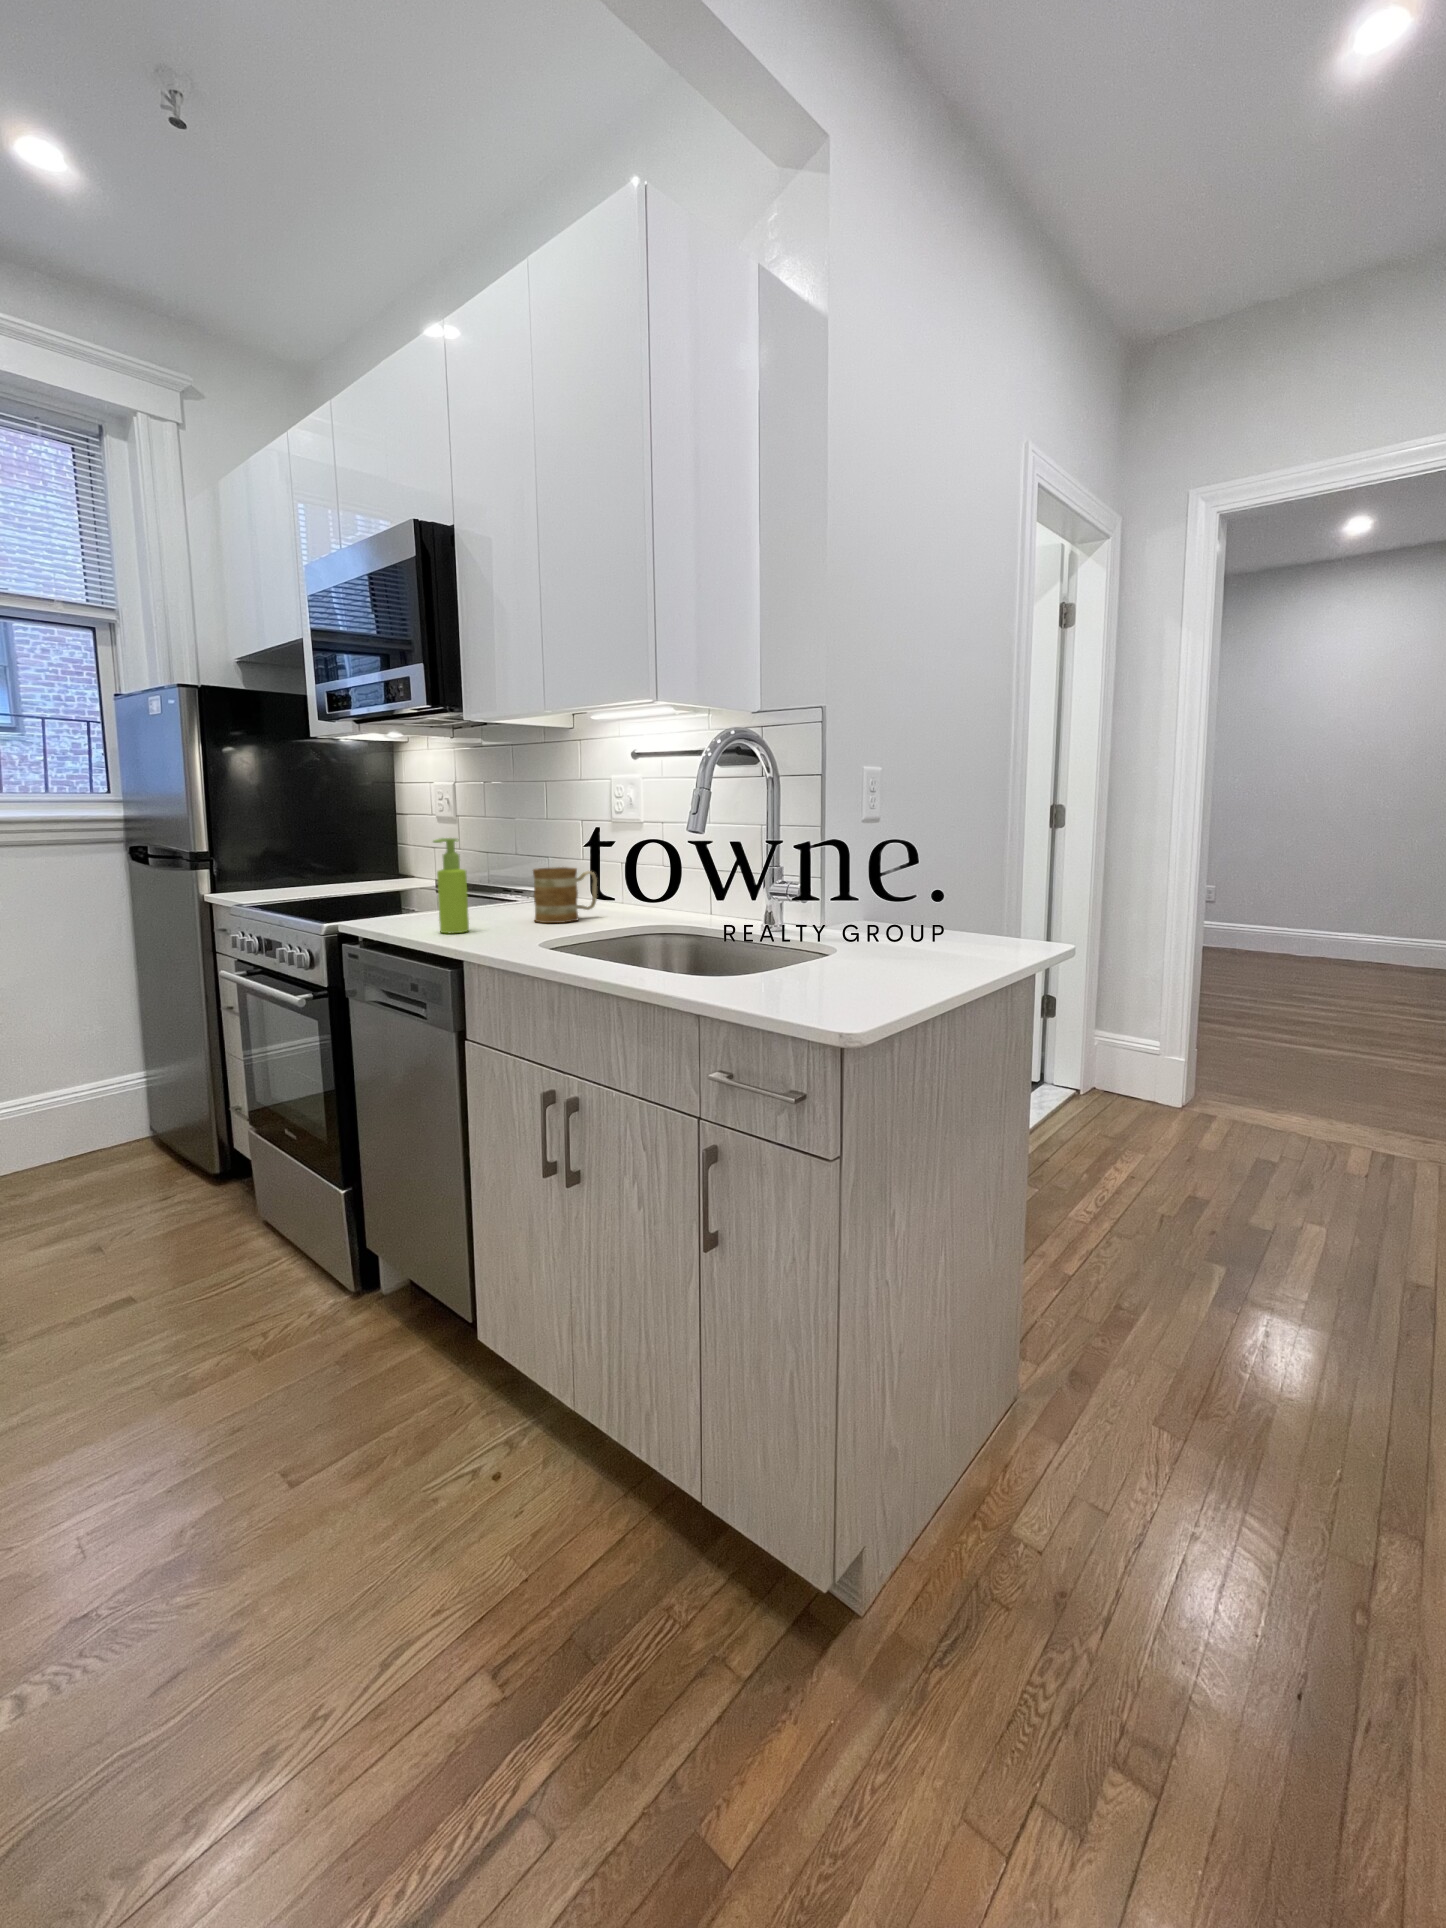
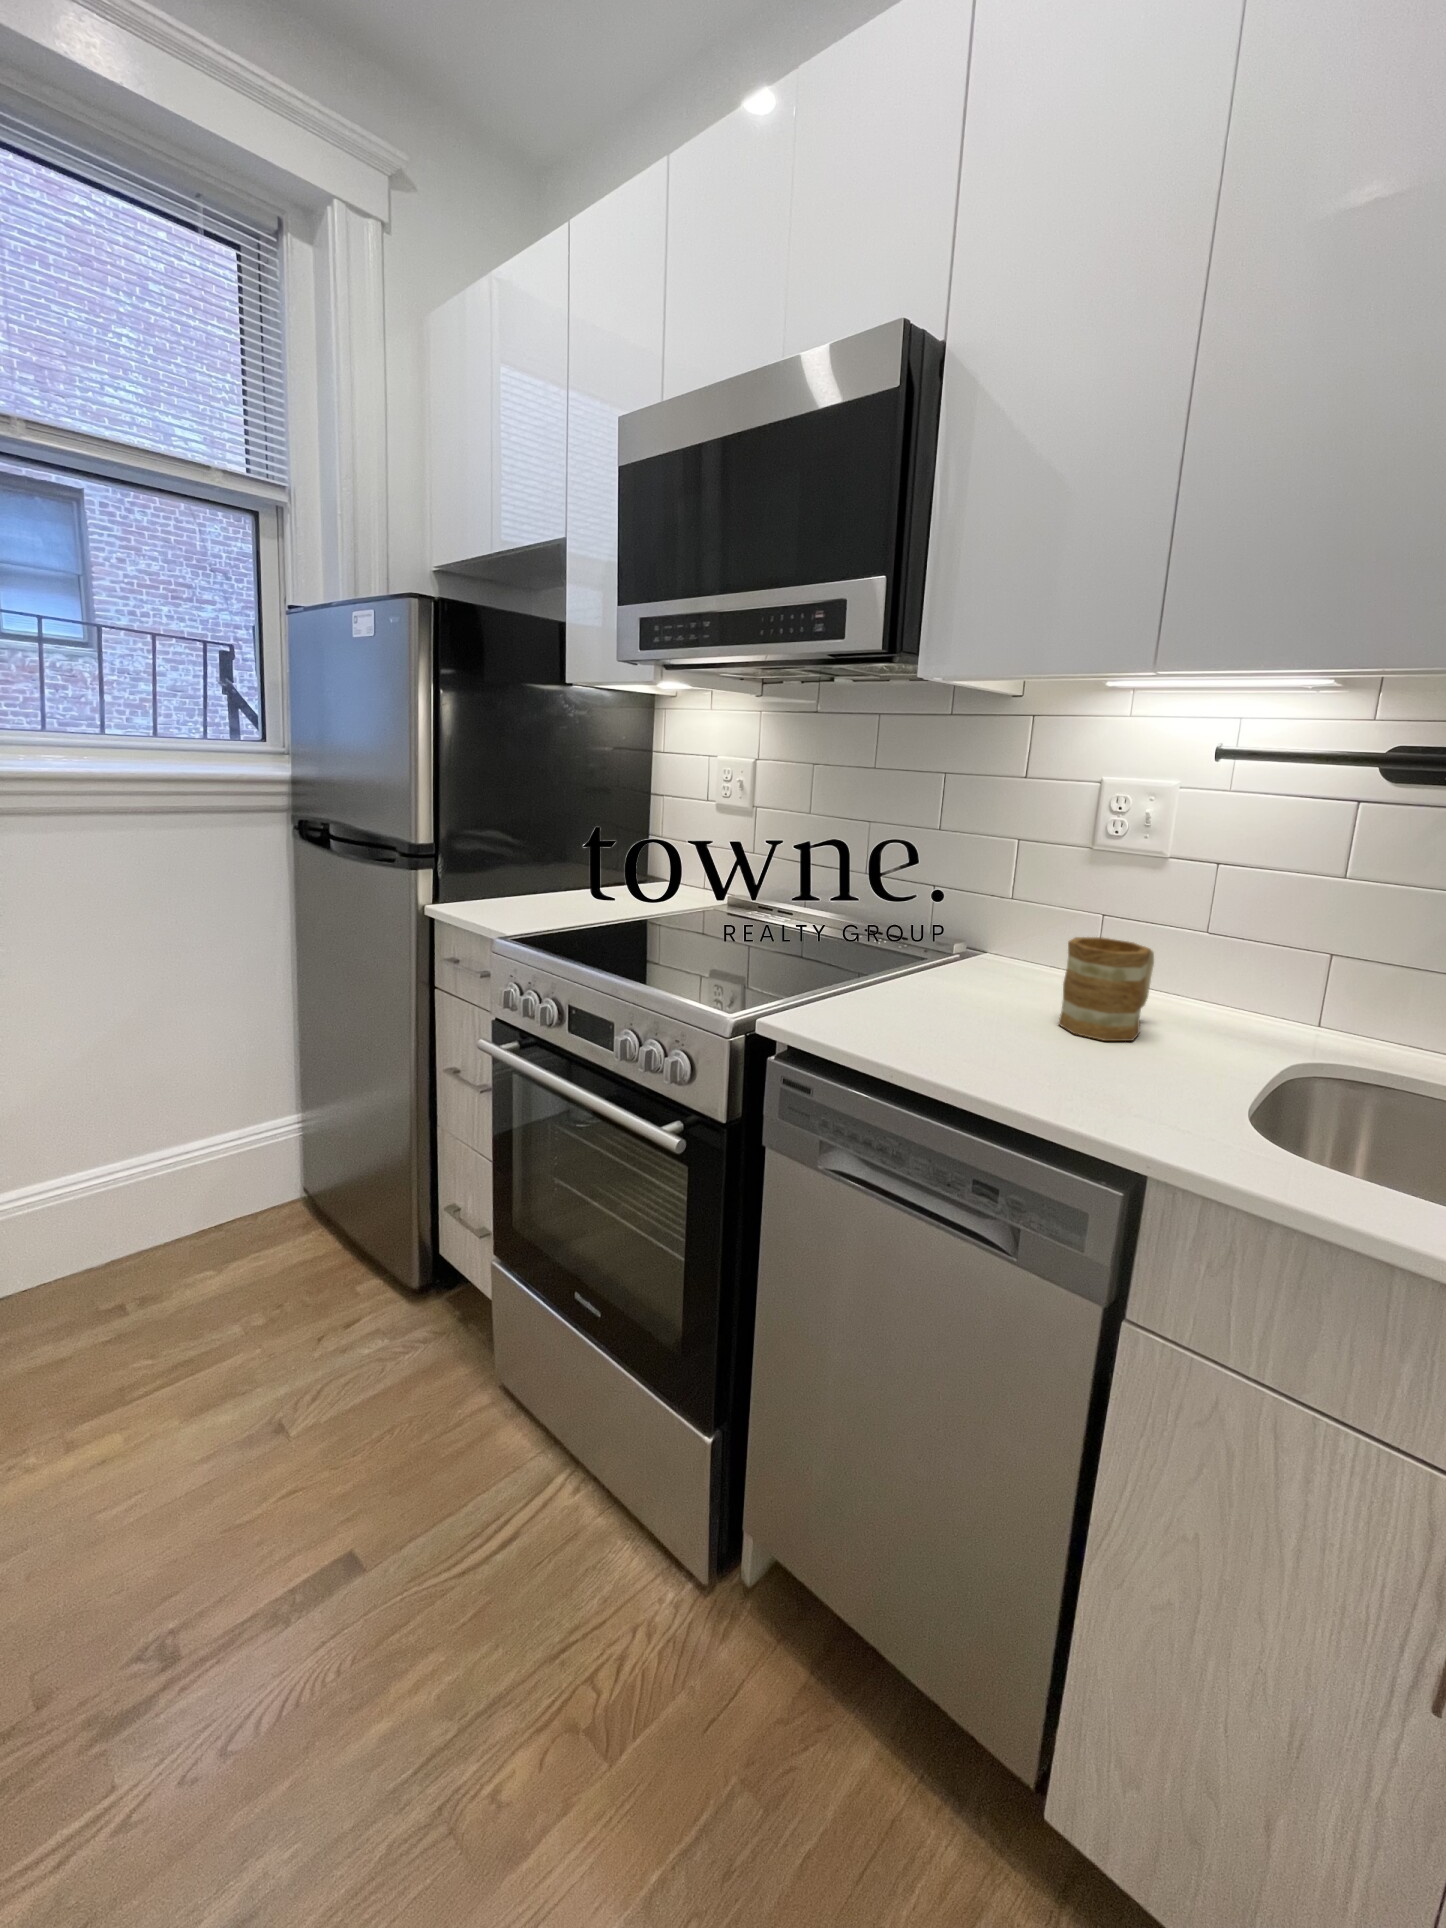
soap dispenser: present [433,838,469,933] -> none [977,900,1040,1074]

